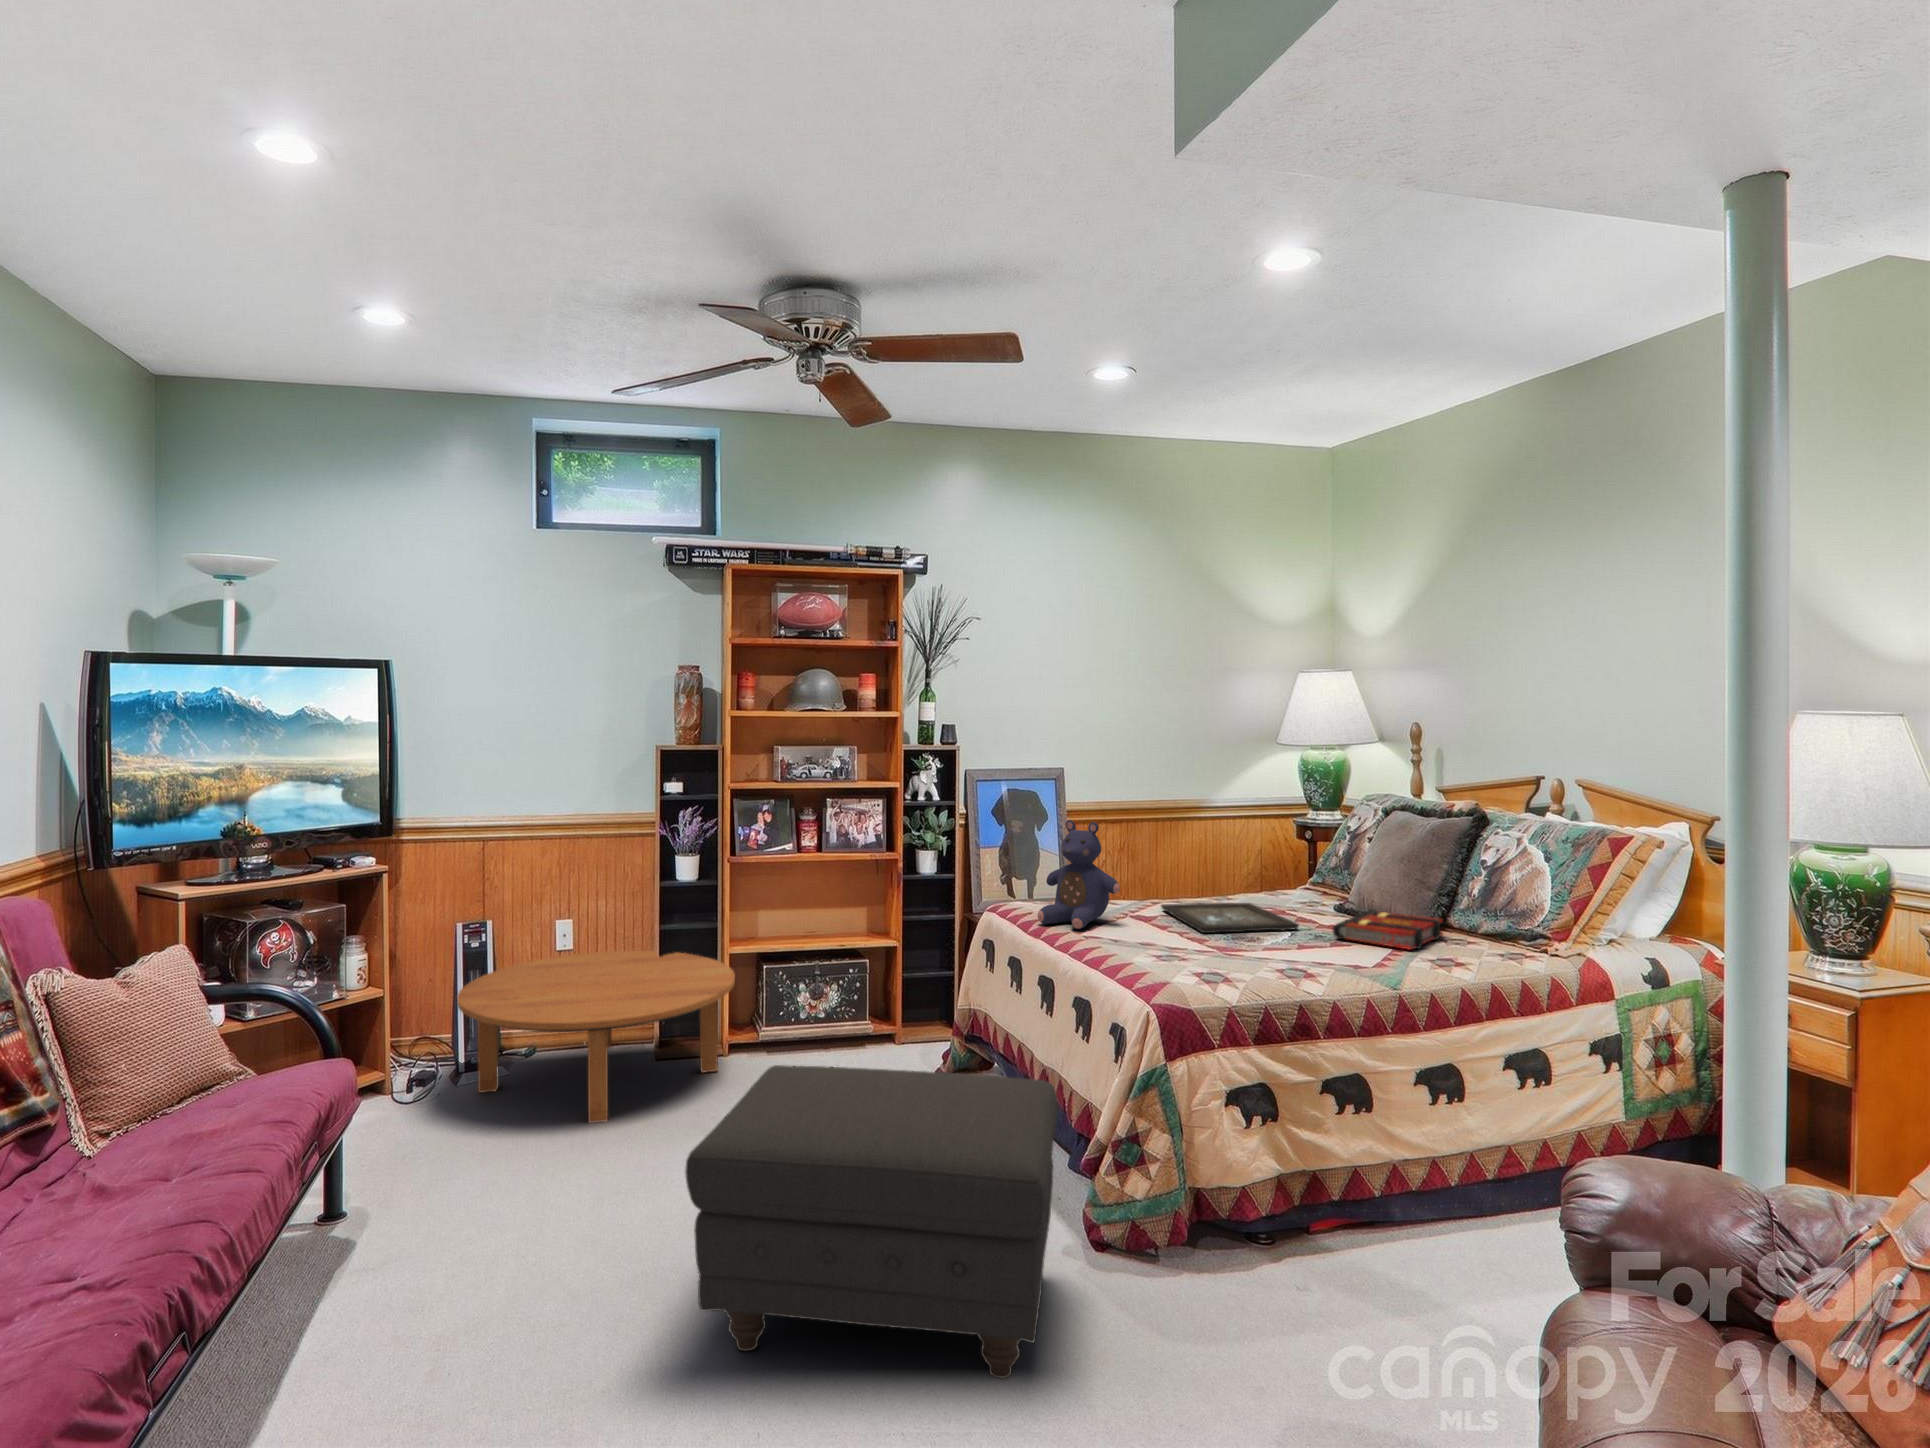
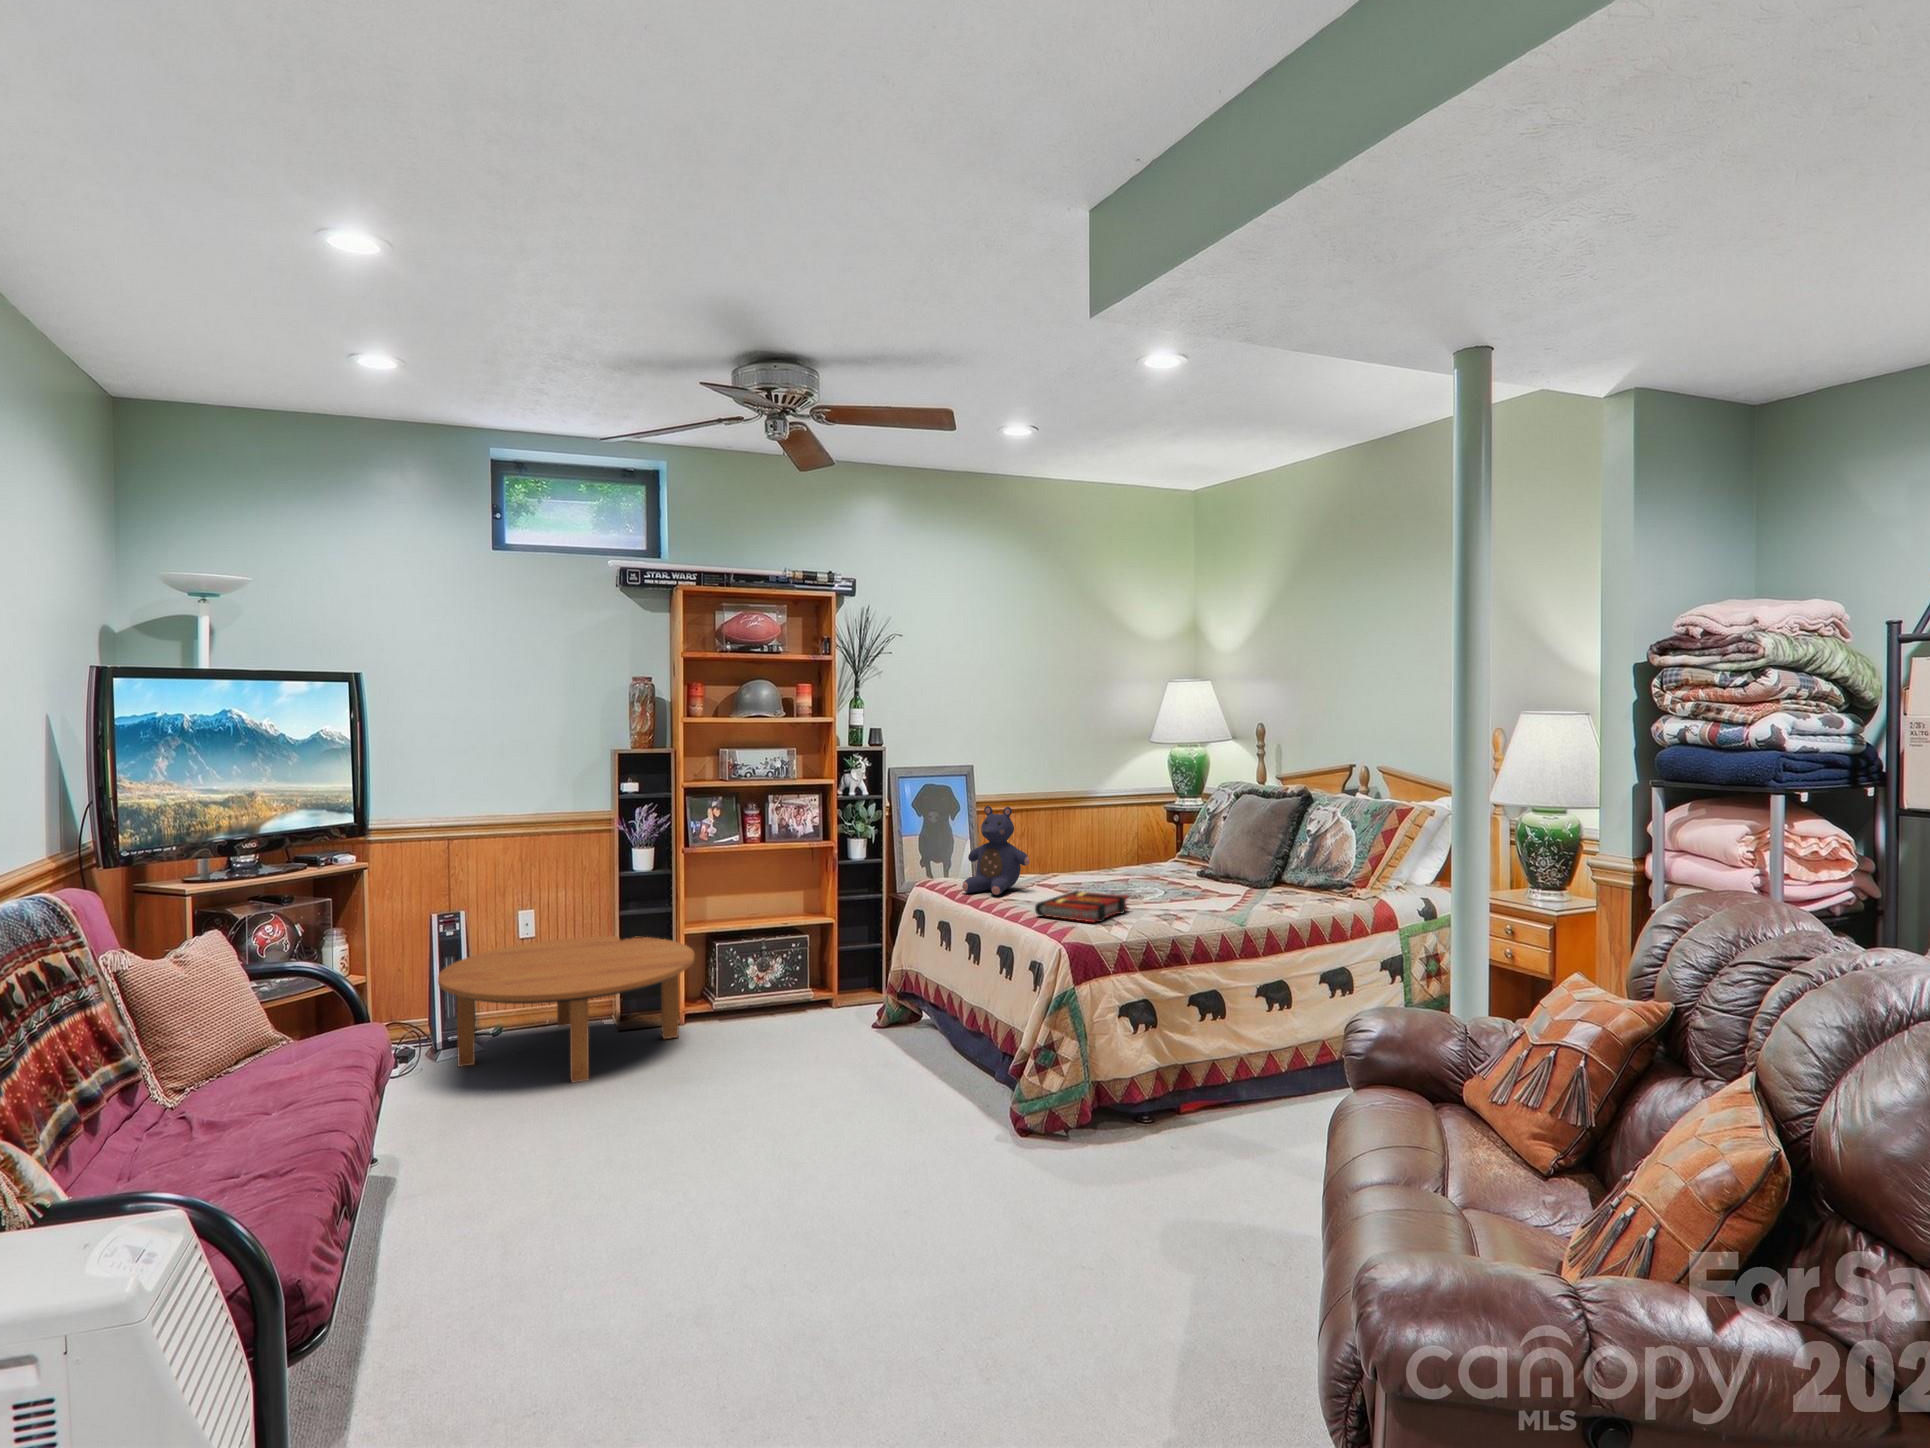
tray: present [1161,903,1299,933] -> none [1061,871,1171,894]
book: present [1333,910,1443,950] -> present [1035,890,1128,922]
ottoman: present [685,1065,1058,1378] -> none [711,1003,994,1221]

